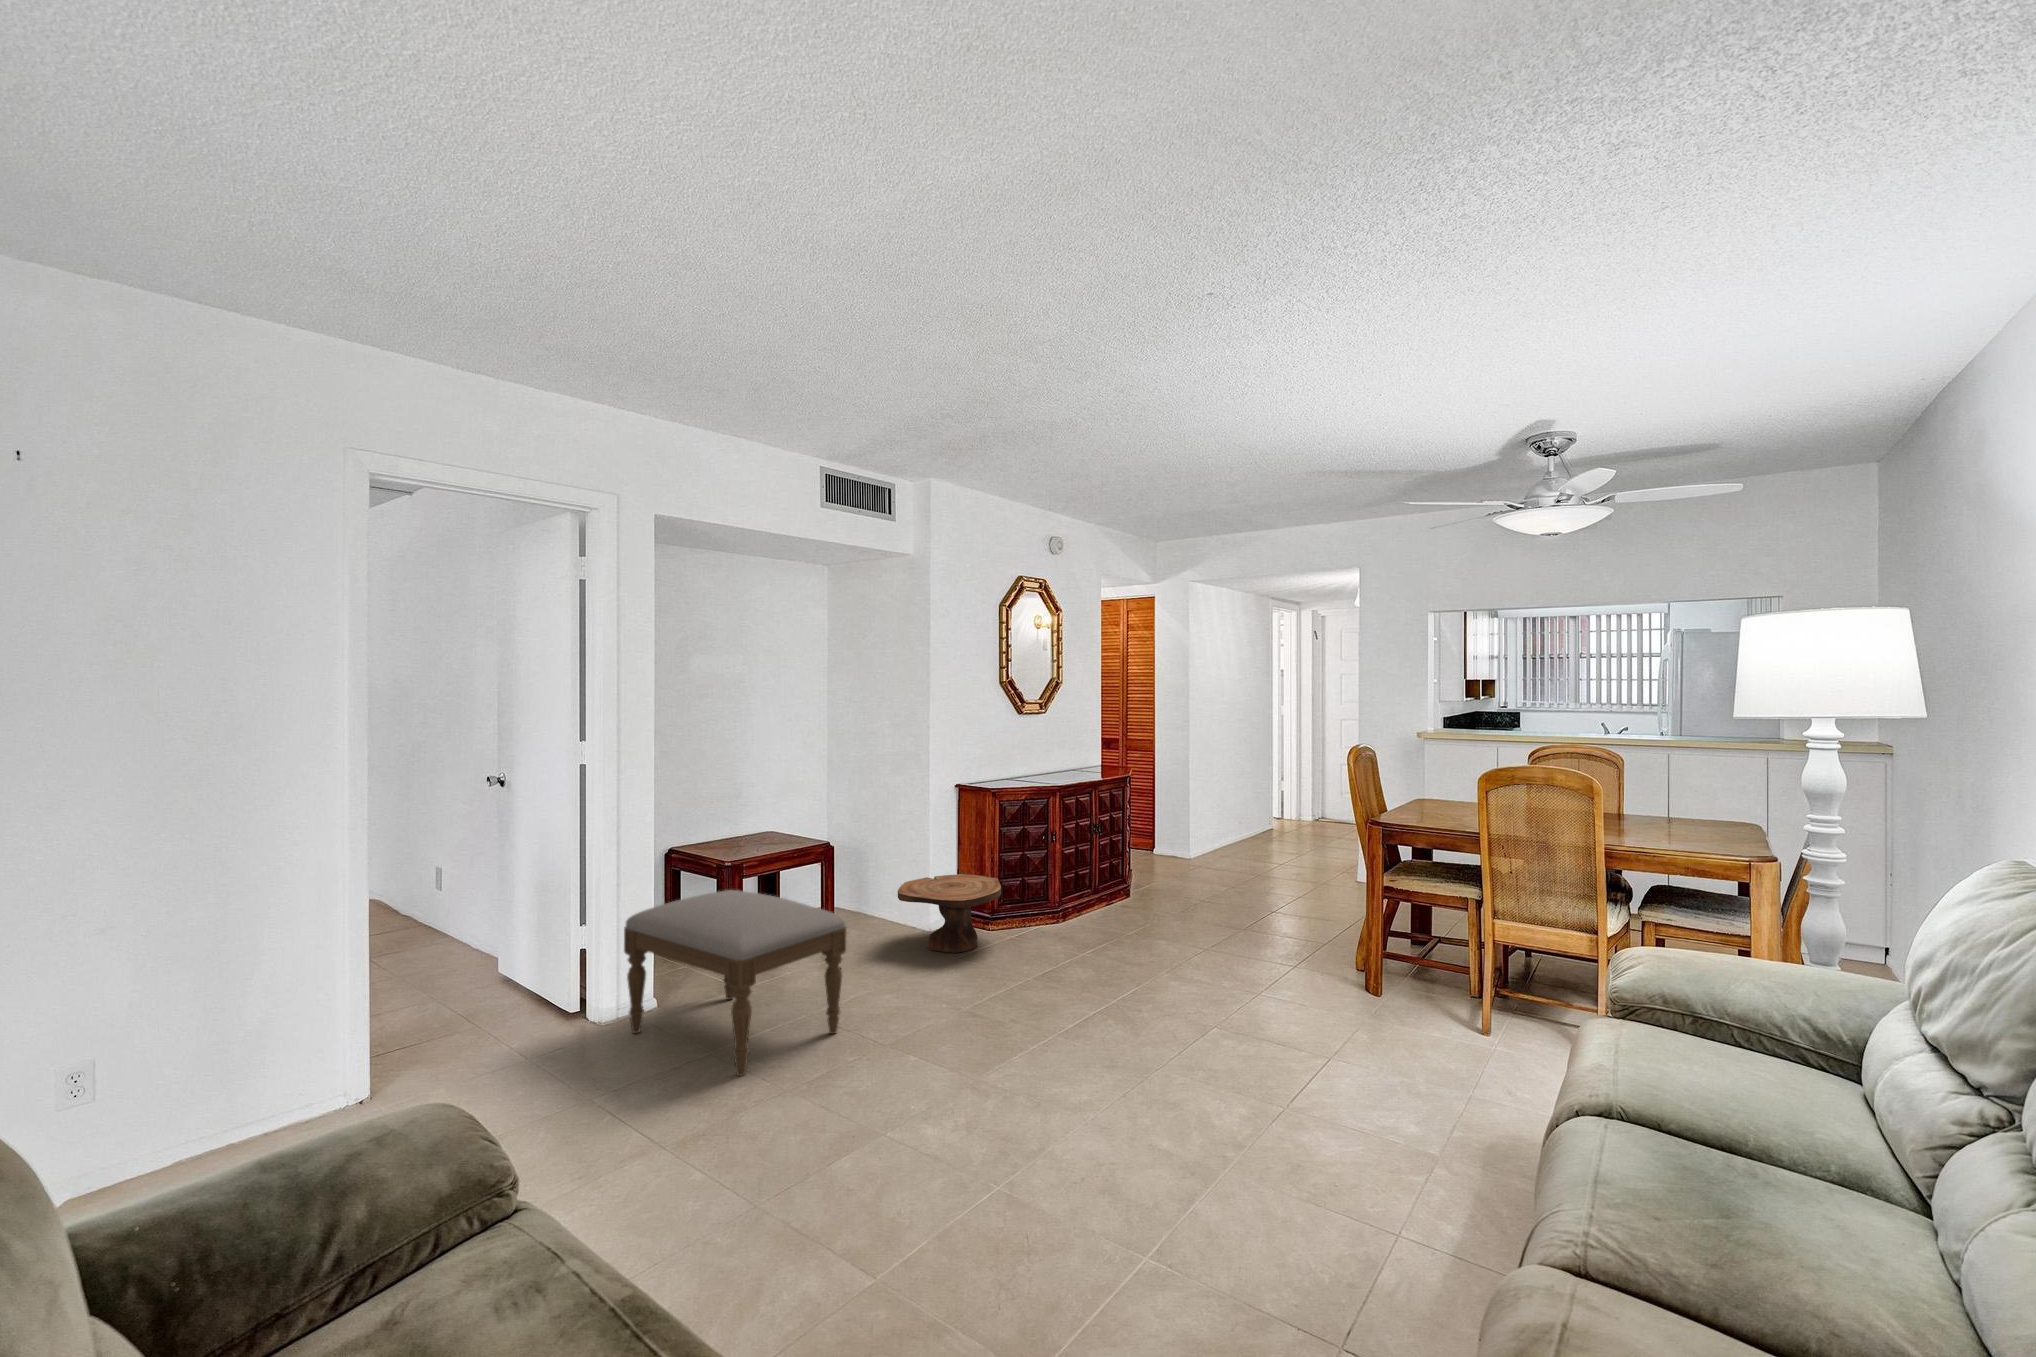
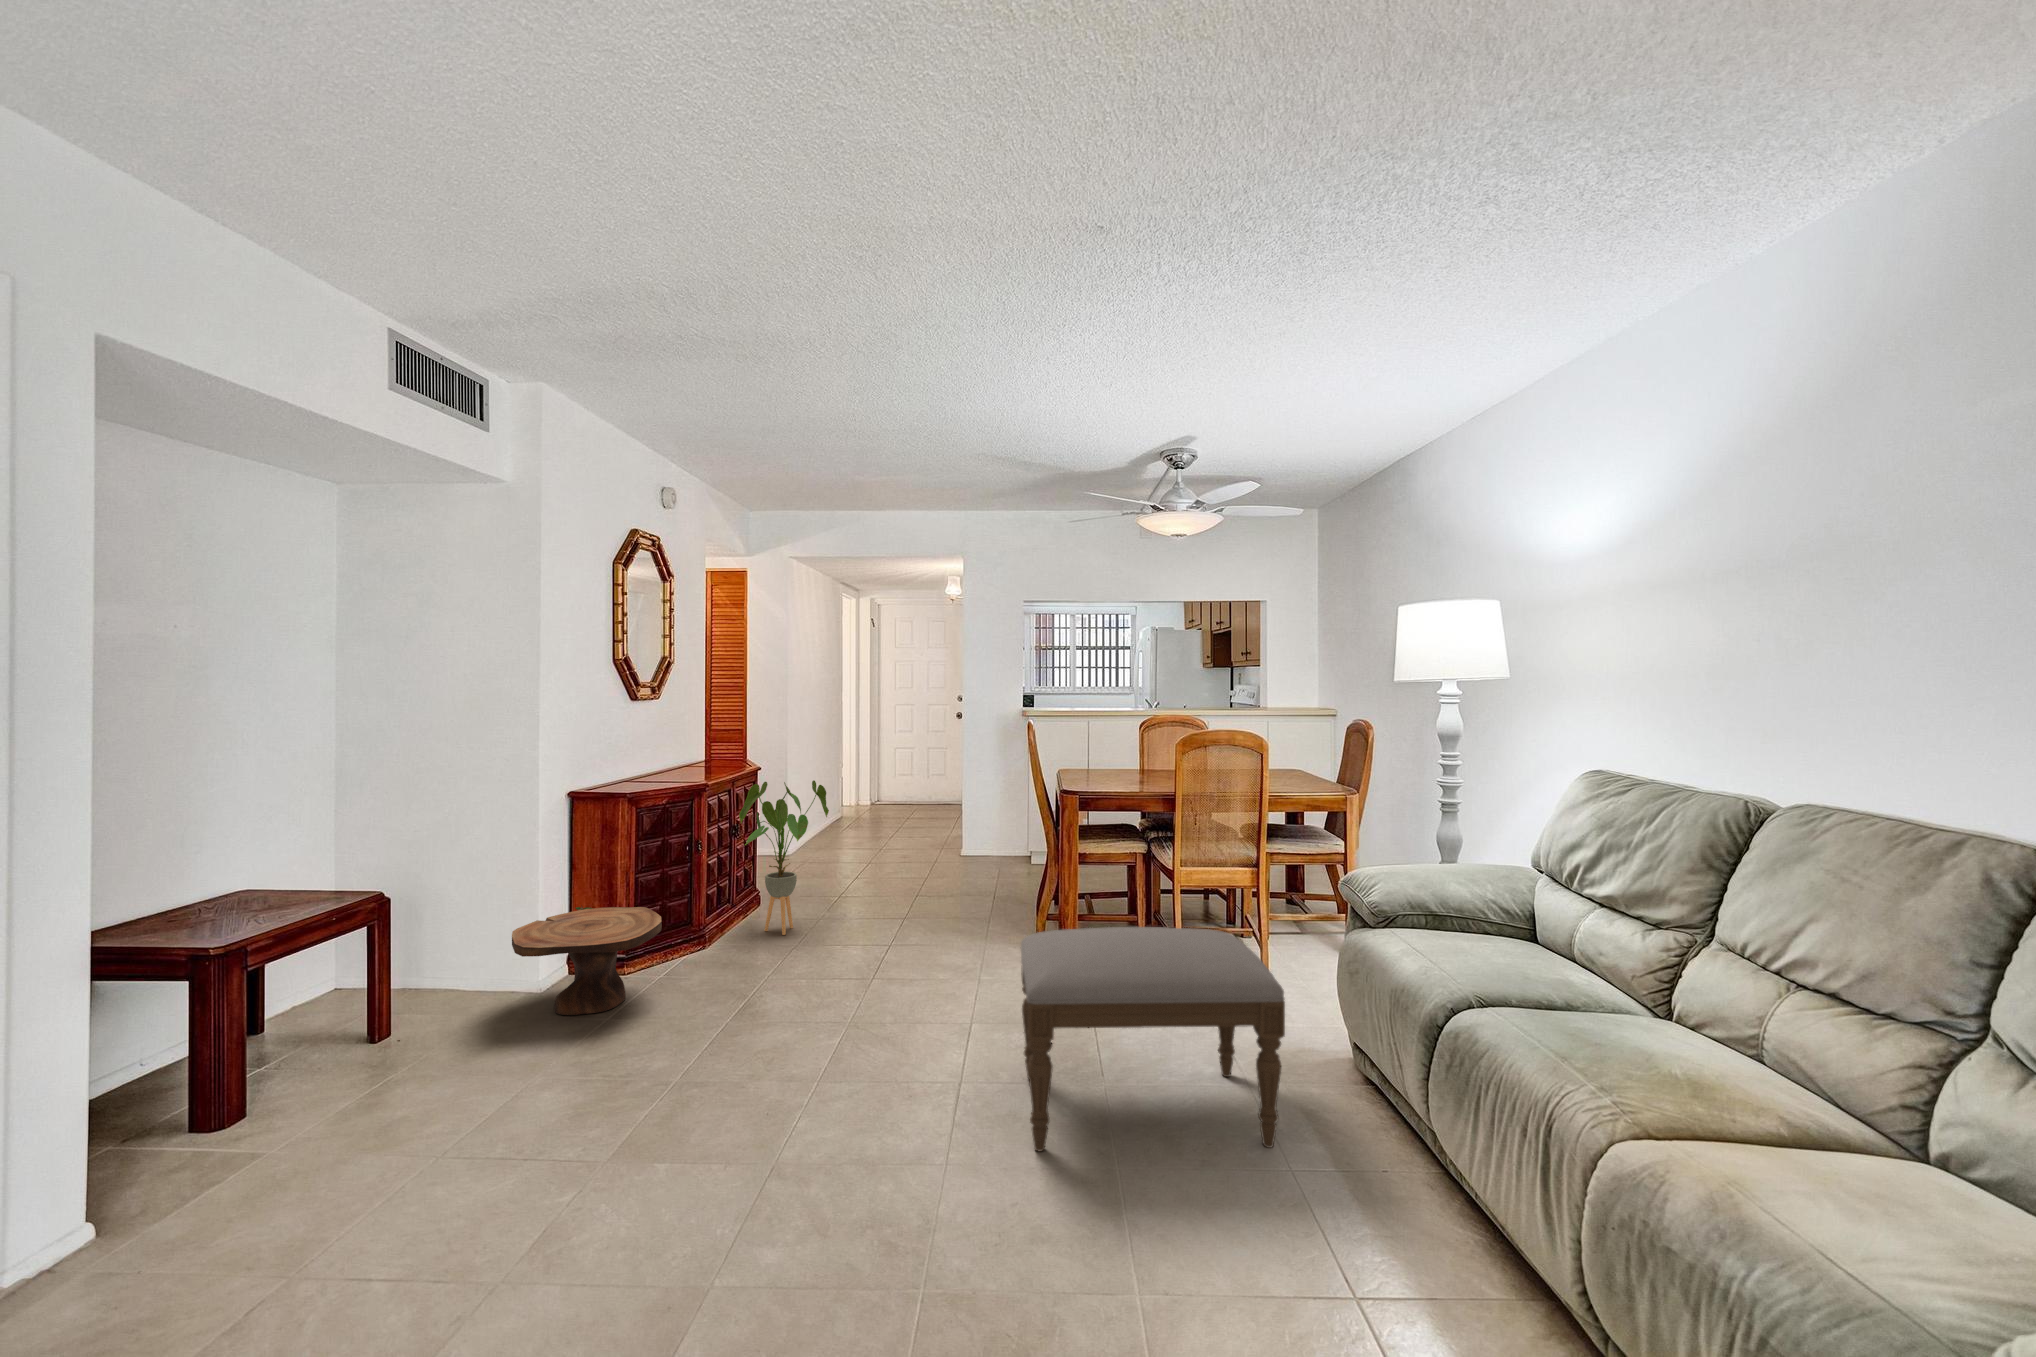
house plant: none [1096,787,1176,922] -> present [739,780,829,935]
ottoman: present [624,890,846,1076] -> present [1021,927,1285,1151]

